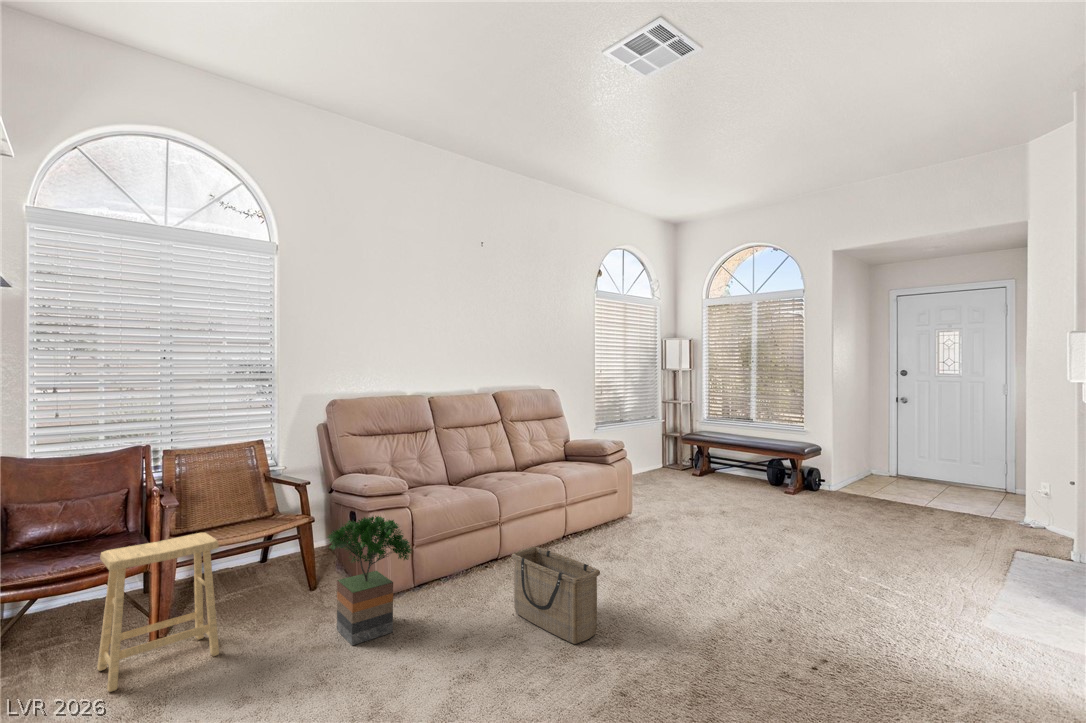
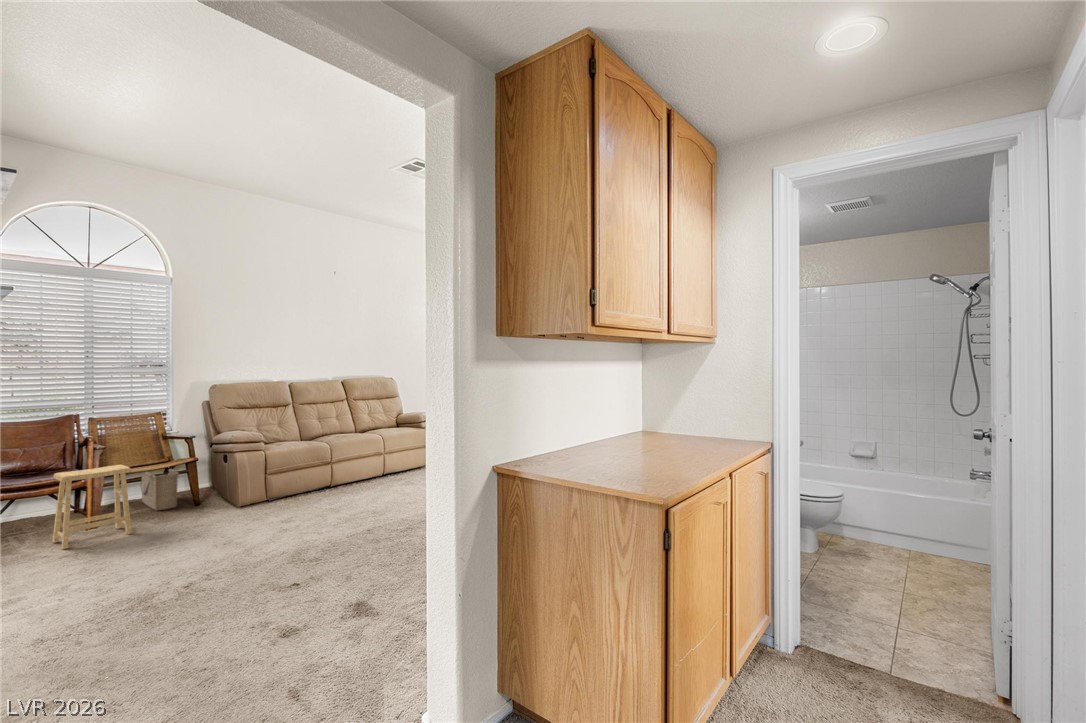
potted tree: present [328,516,412,645] -> none [201,454,259,527]
basket: present [512,547,600,644] -> present [141,469,179,511]

